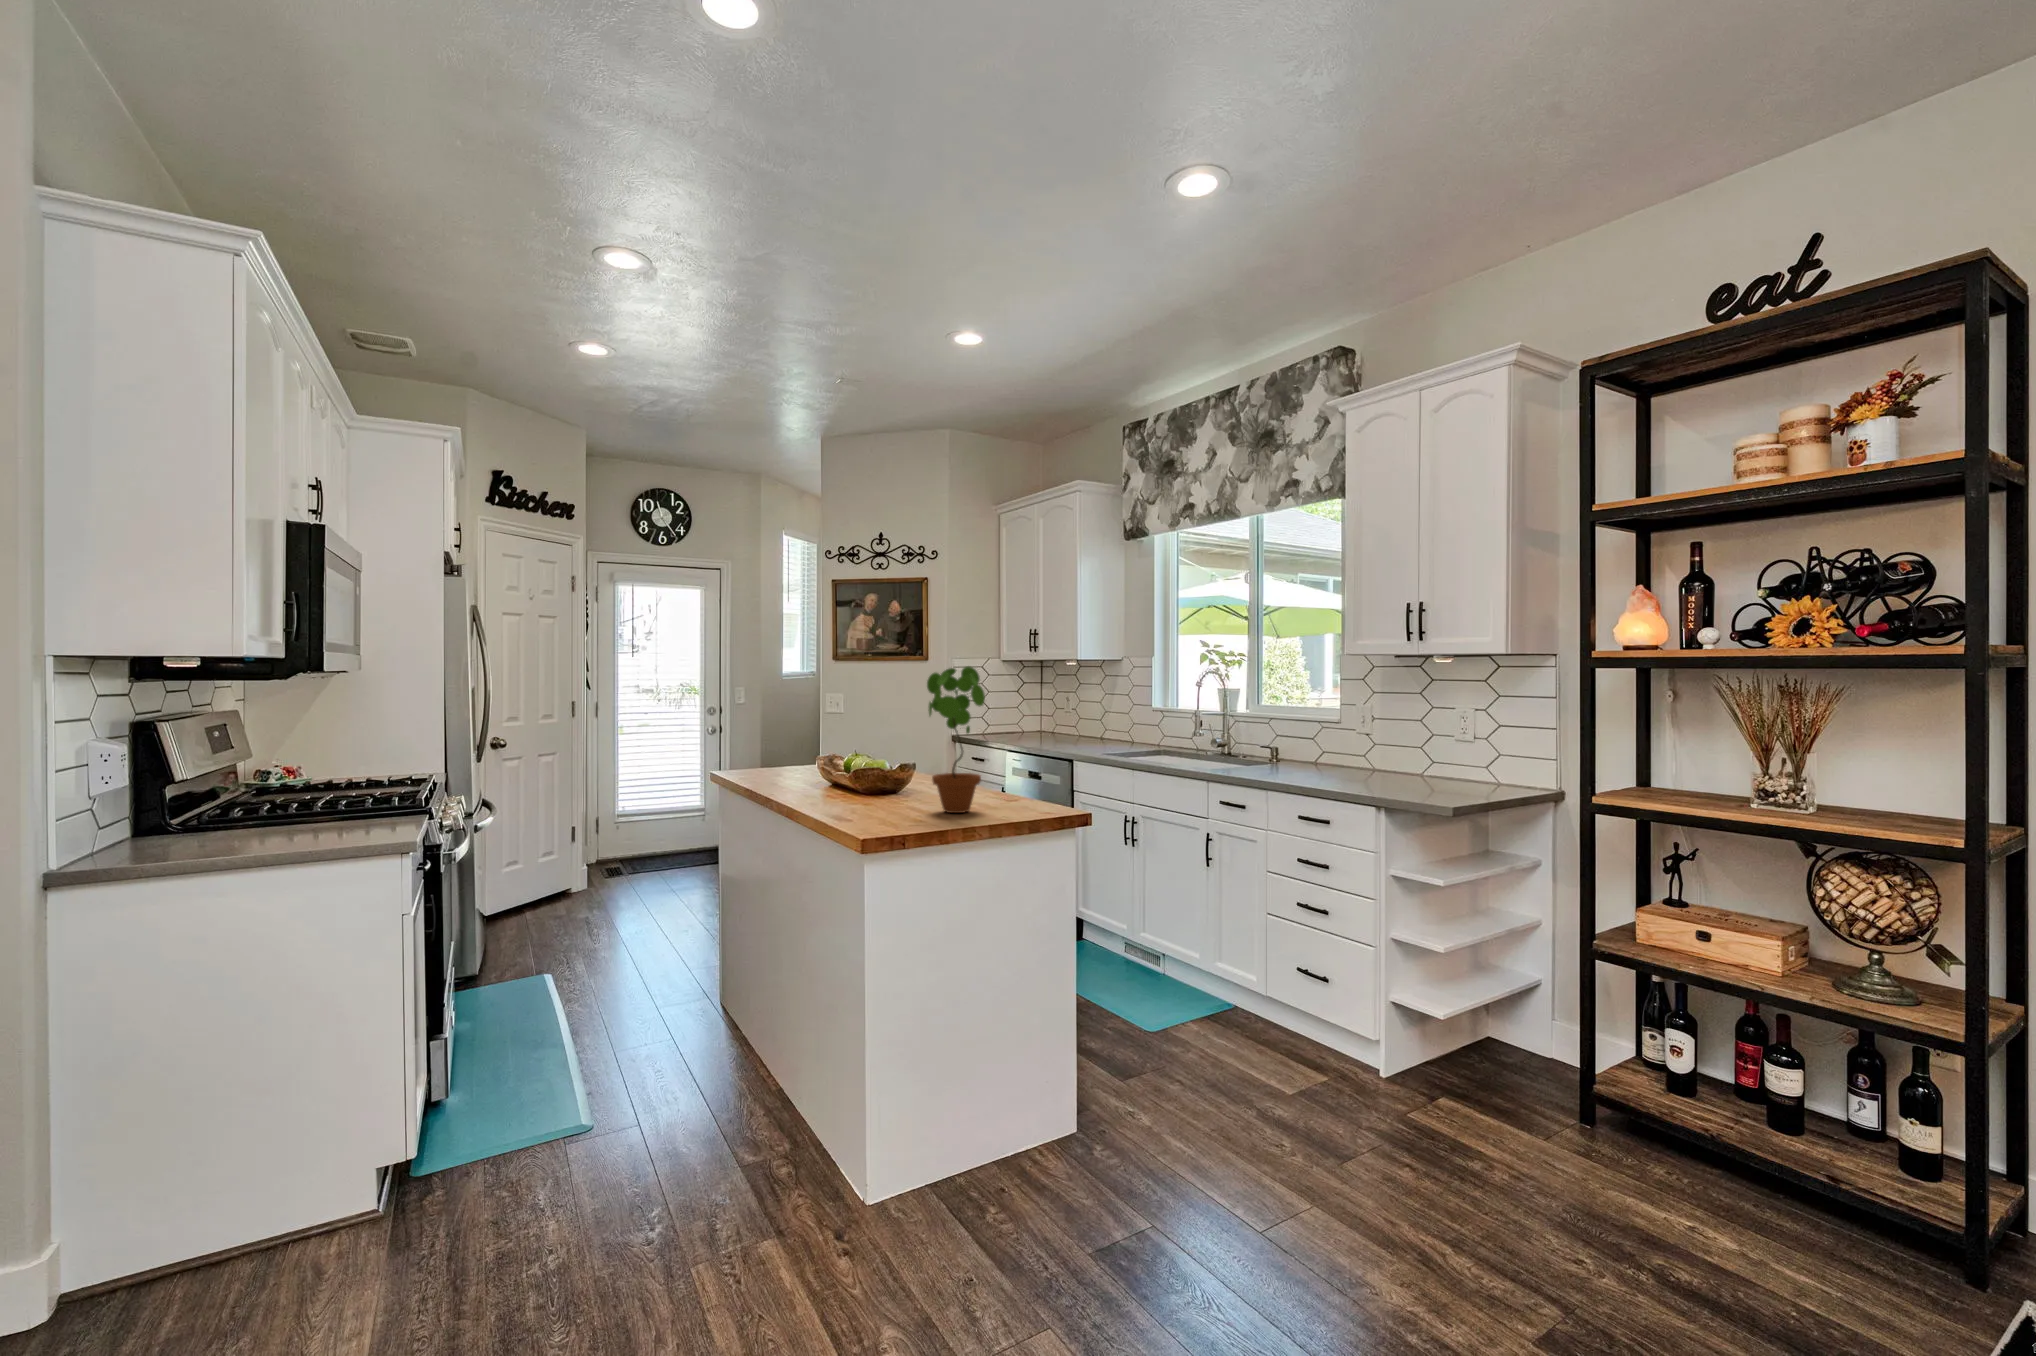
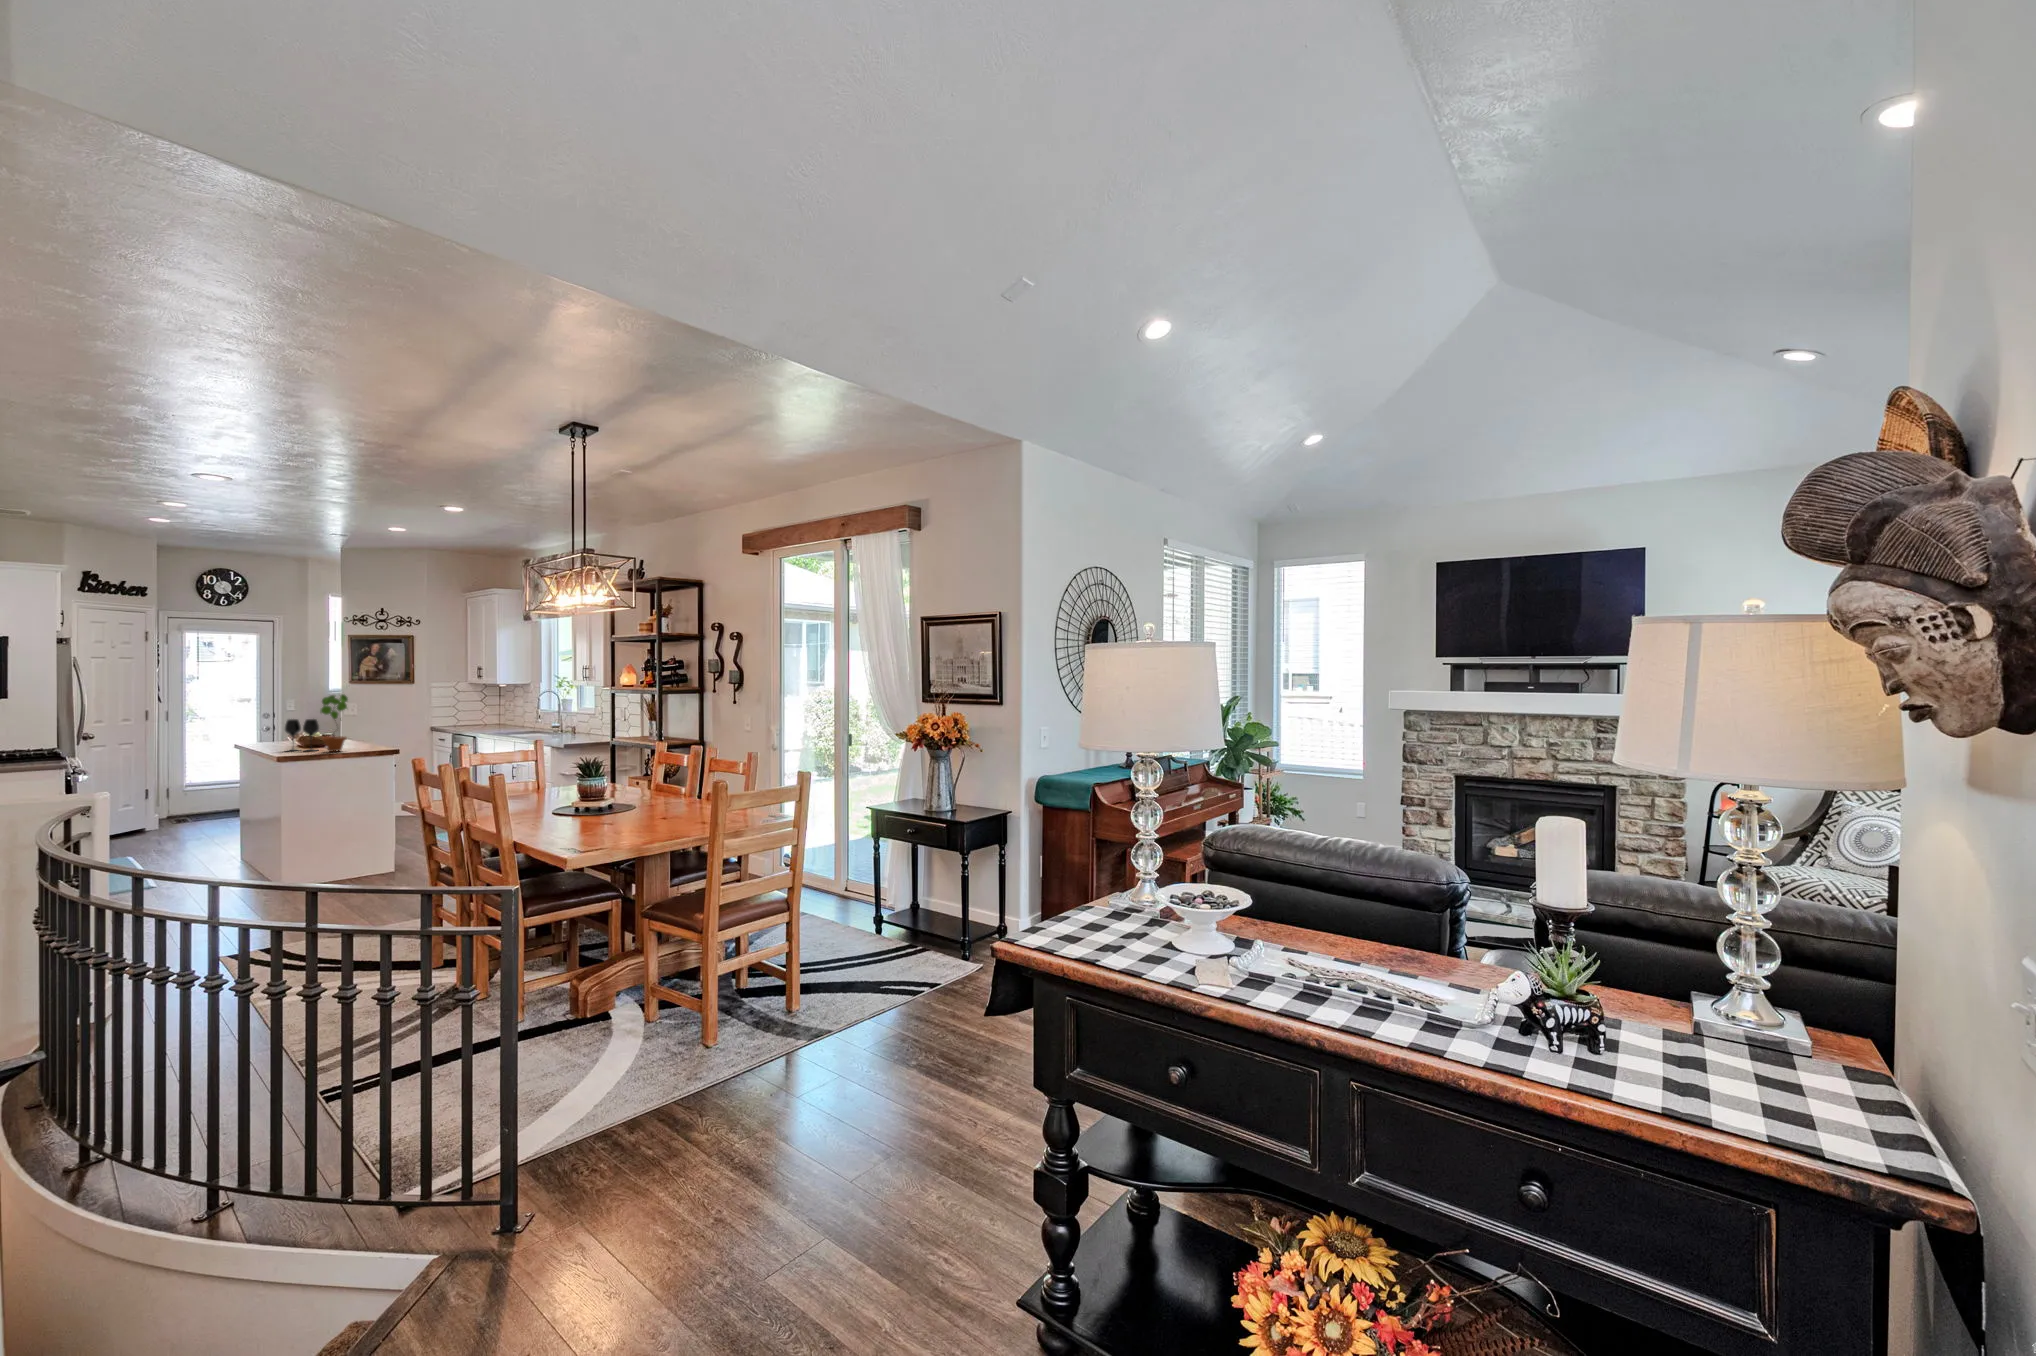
wine glass: none [841,727,913,807] -> present [285,719,319,751]

